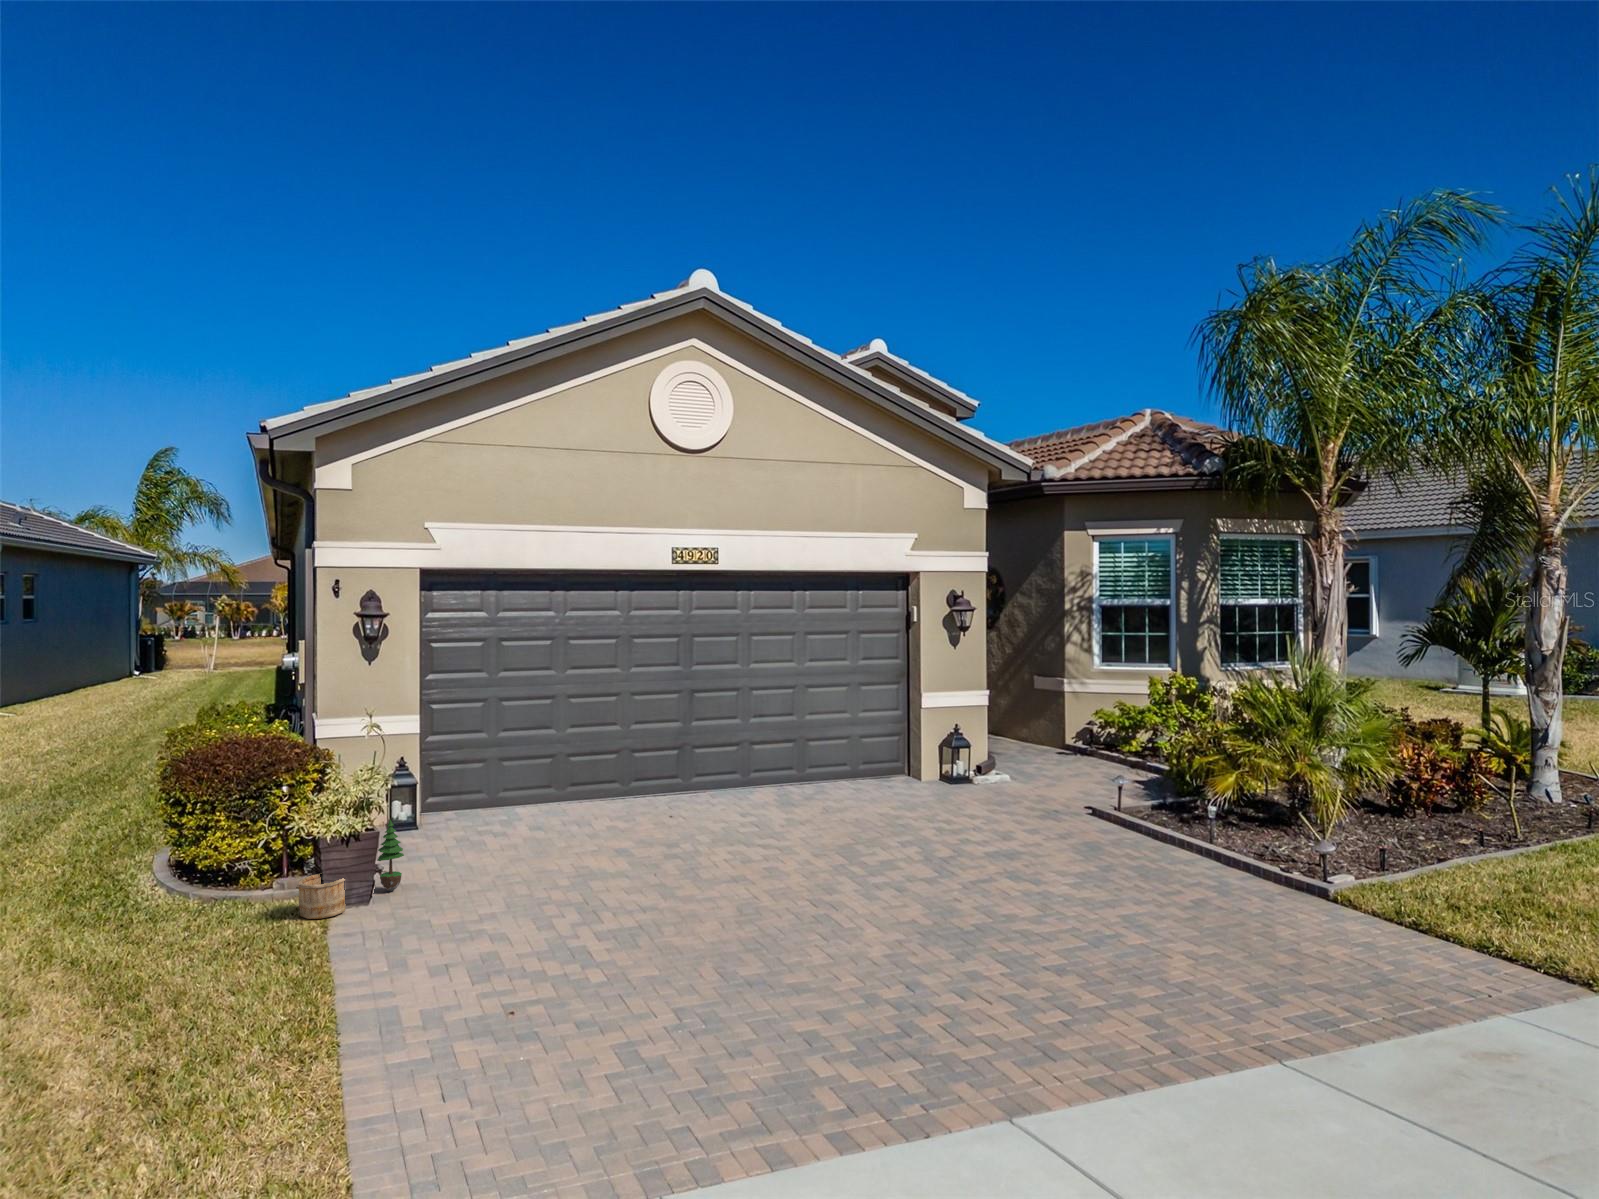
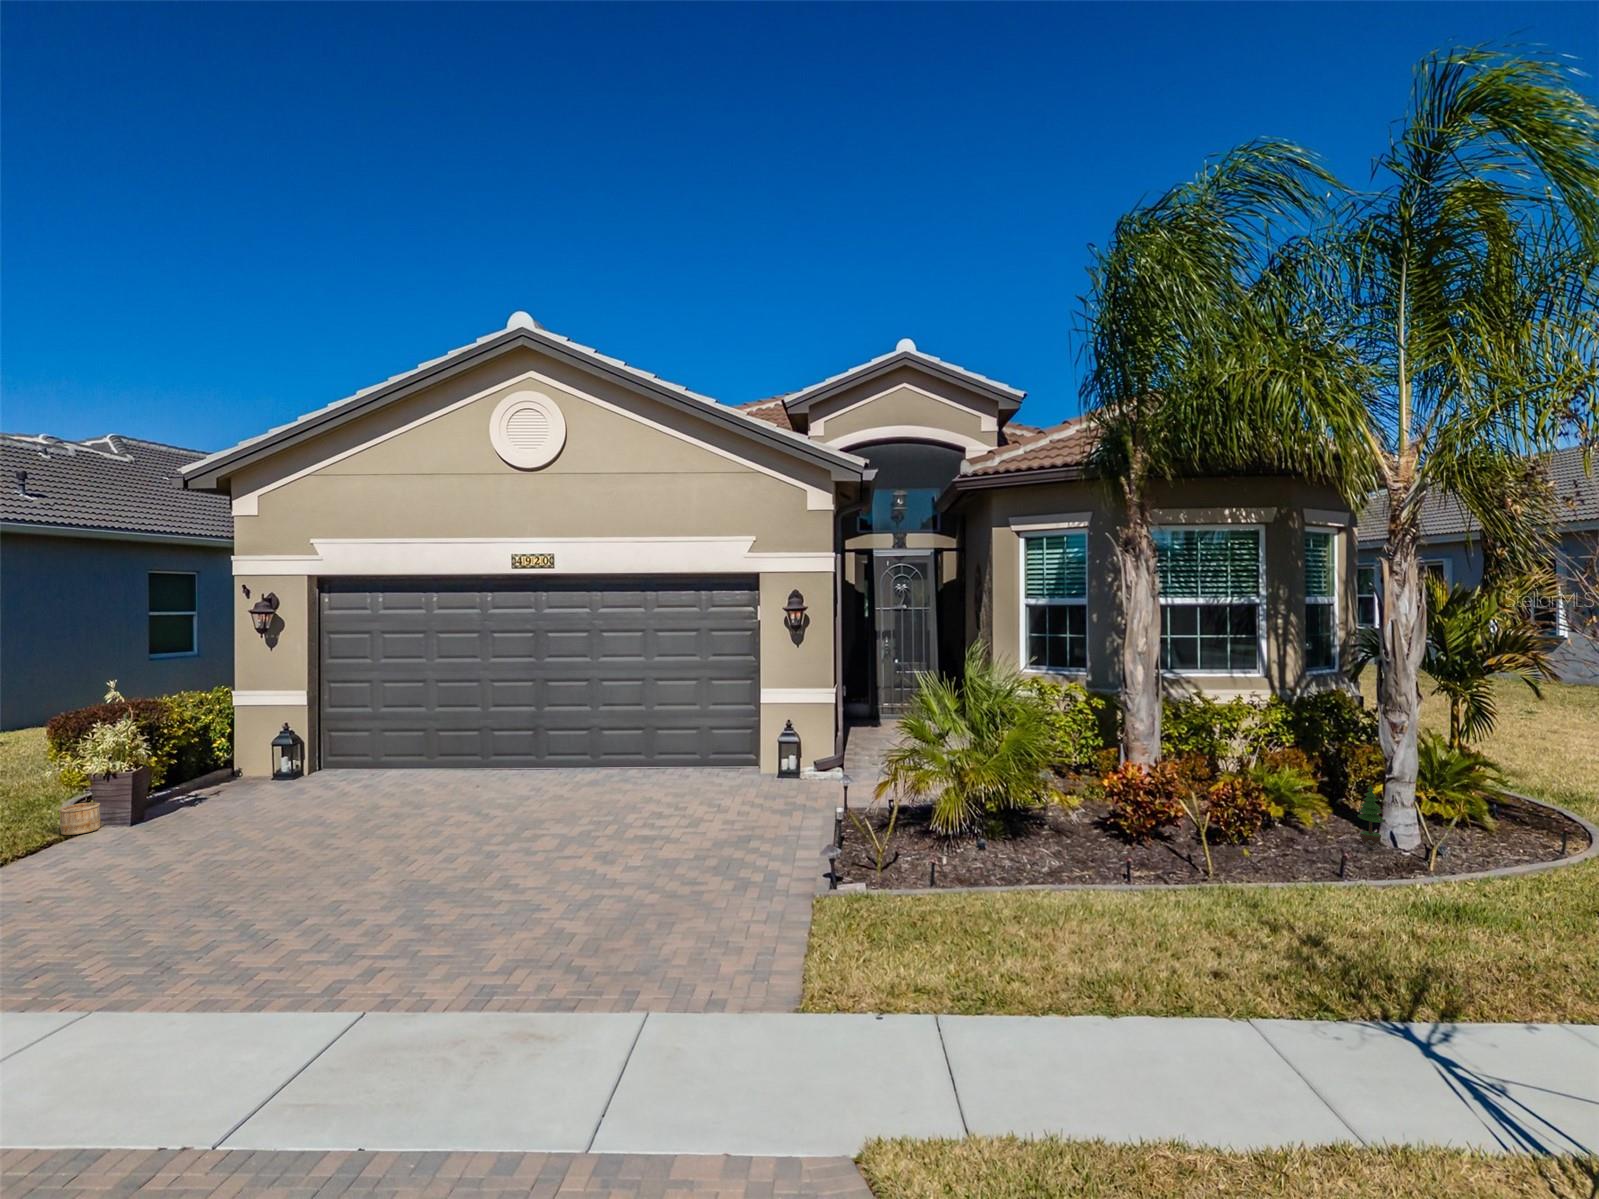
potted tree: present [377,820,404,891] -> present [1358,785,1384,849]

